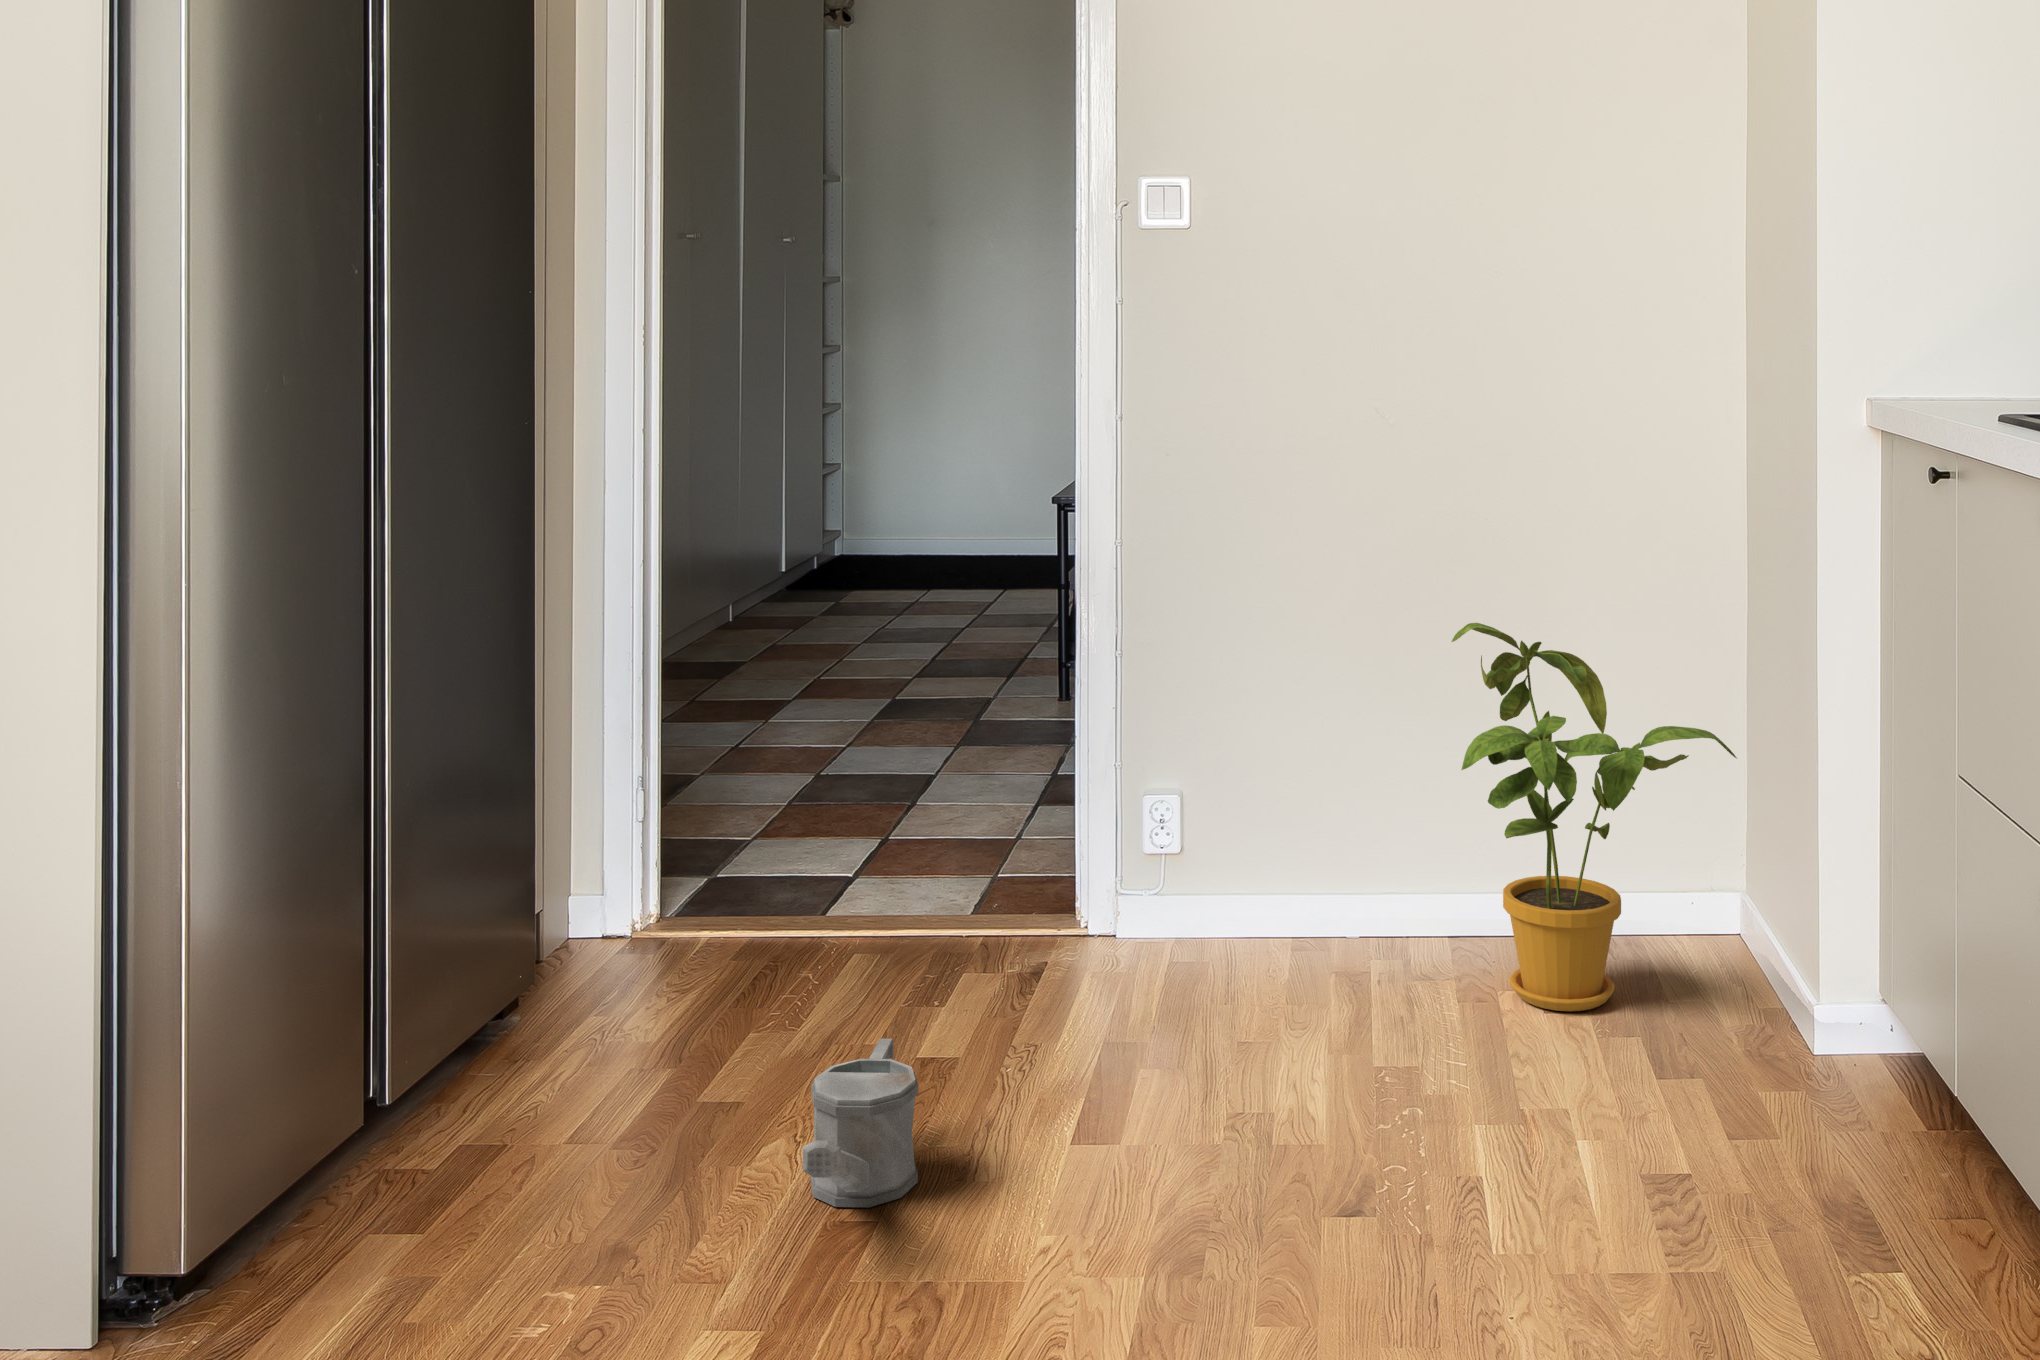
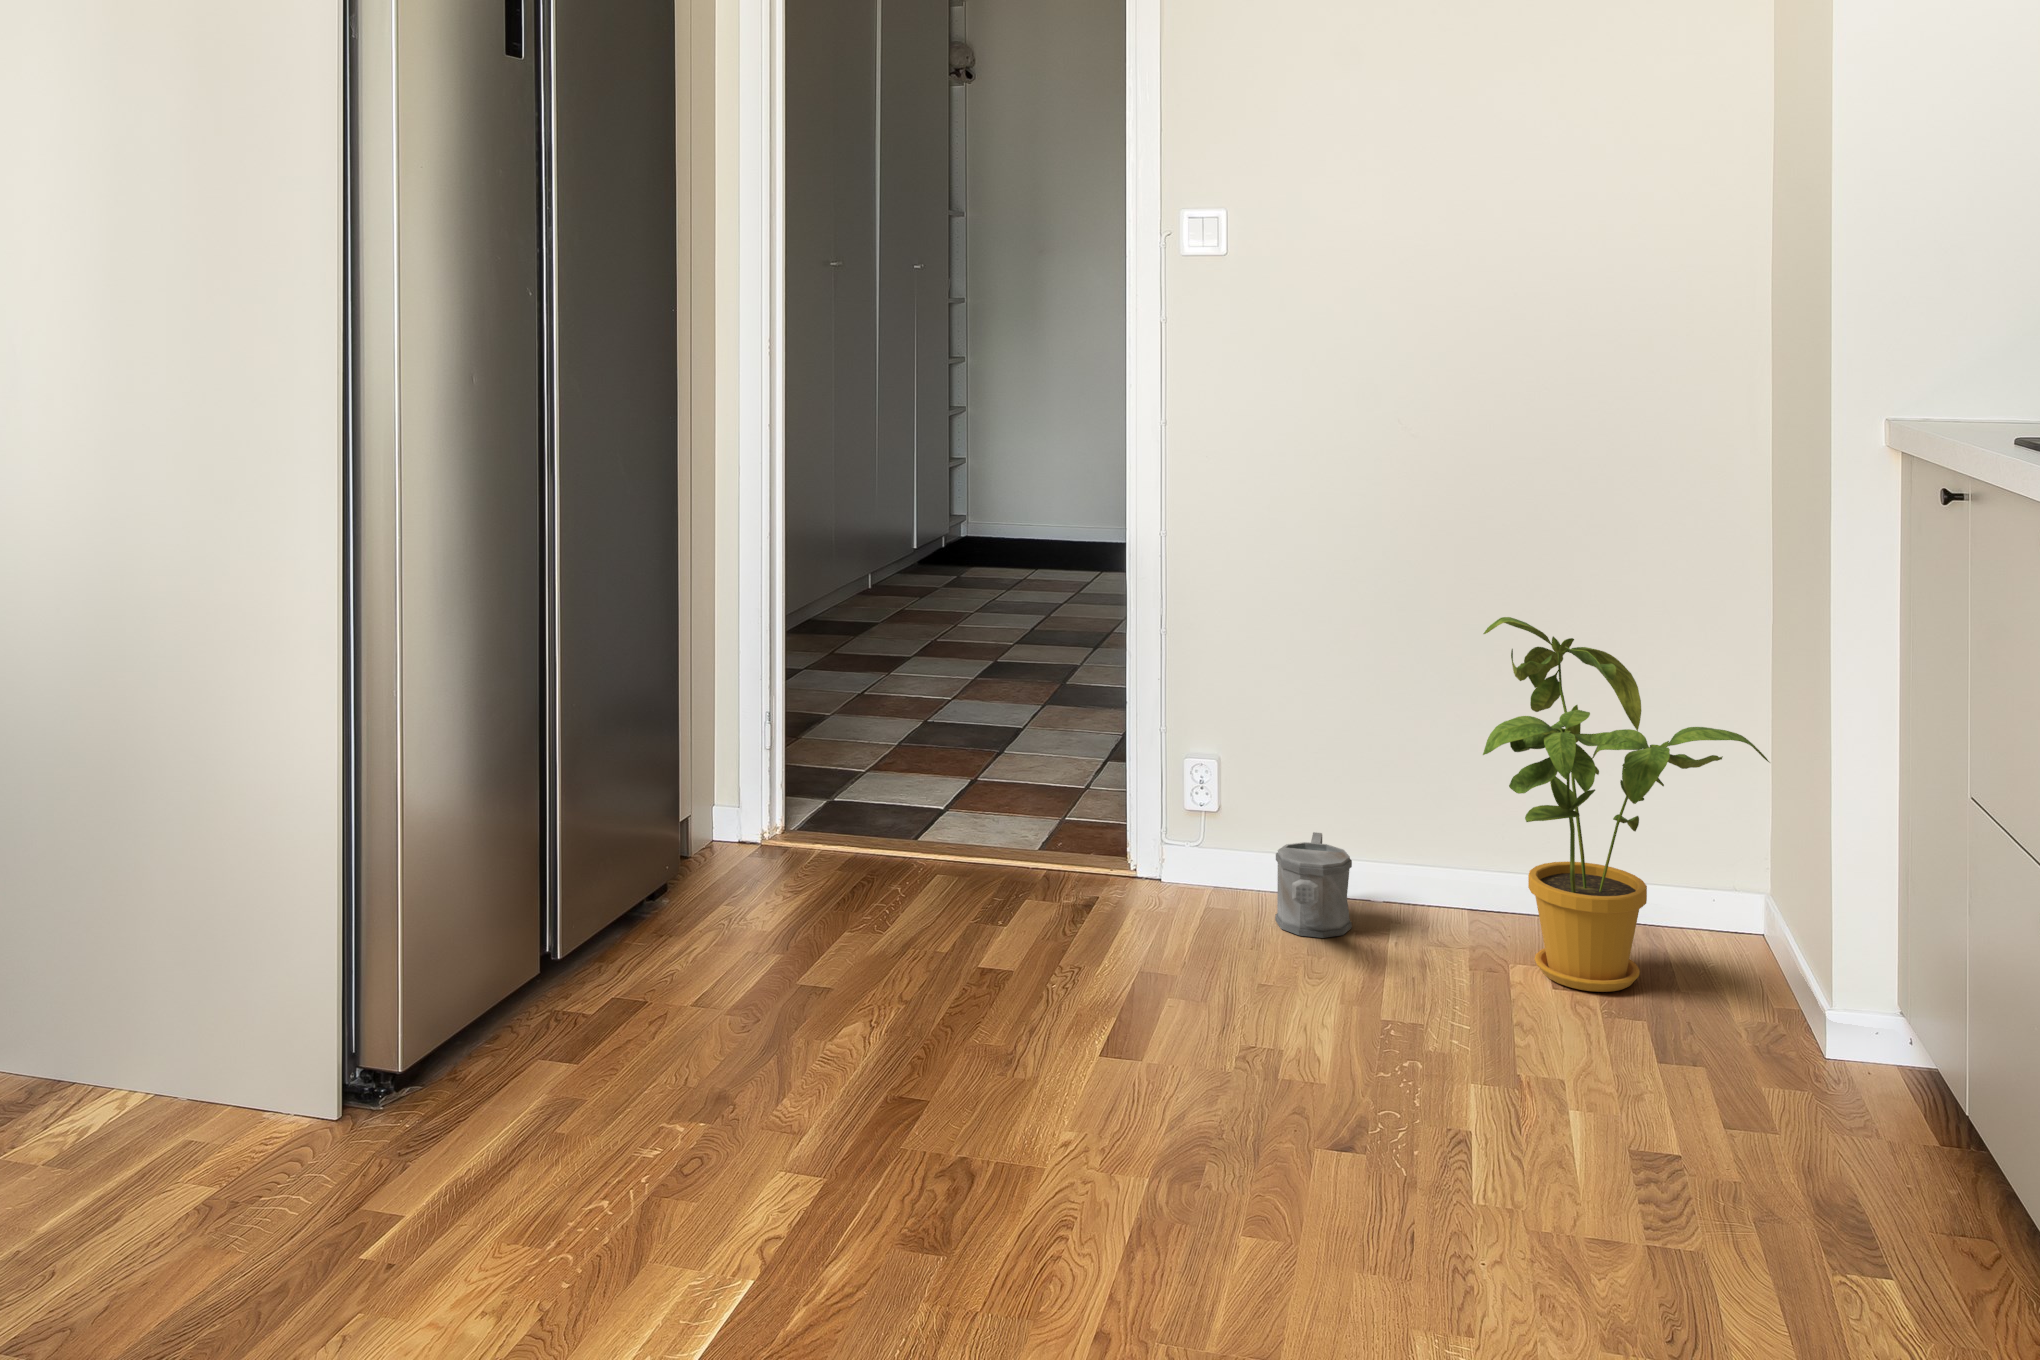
watering can: present [803,1039,918,1207] -> present [1275,832,1352,938]

